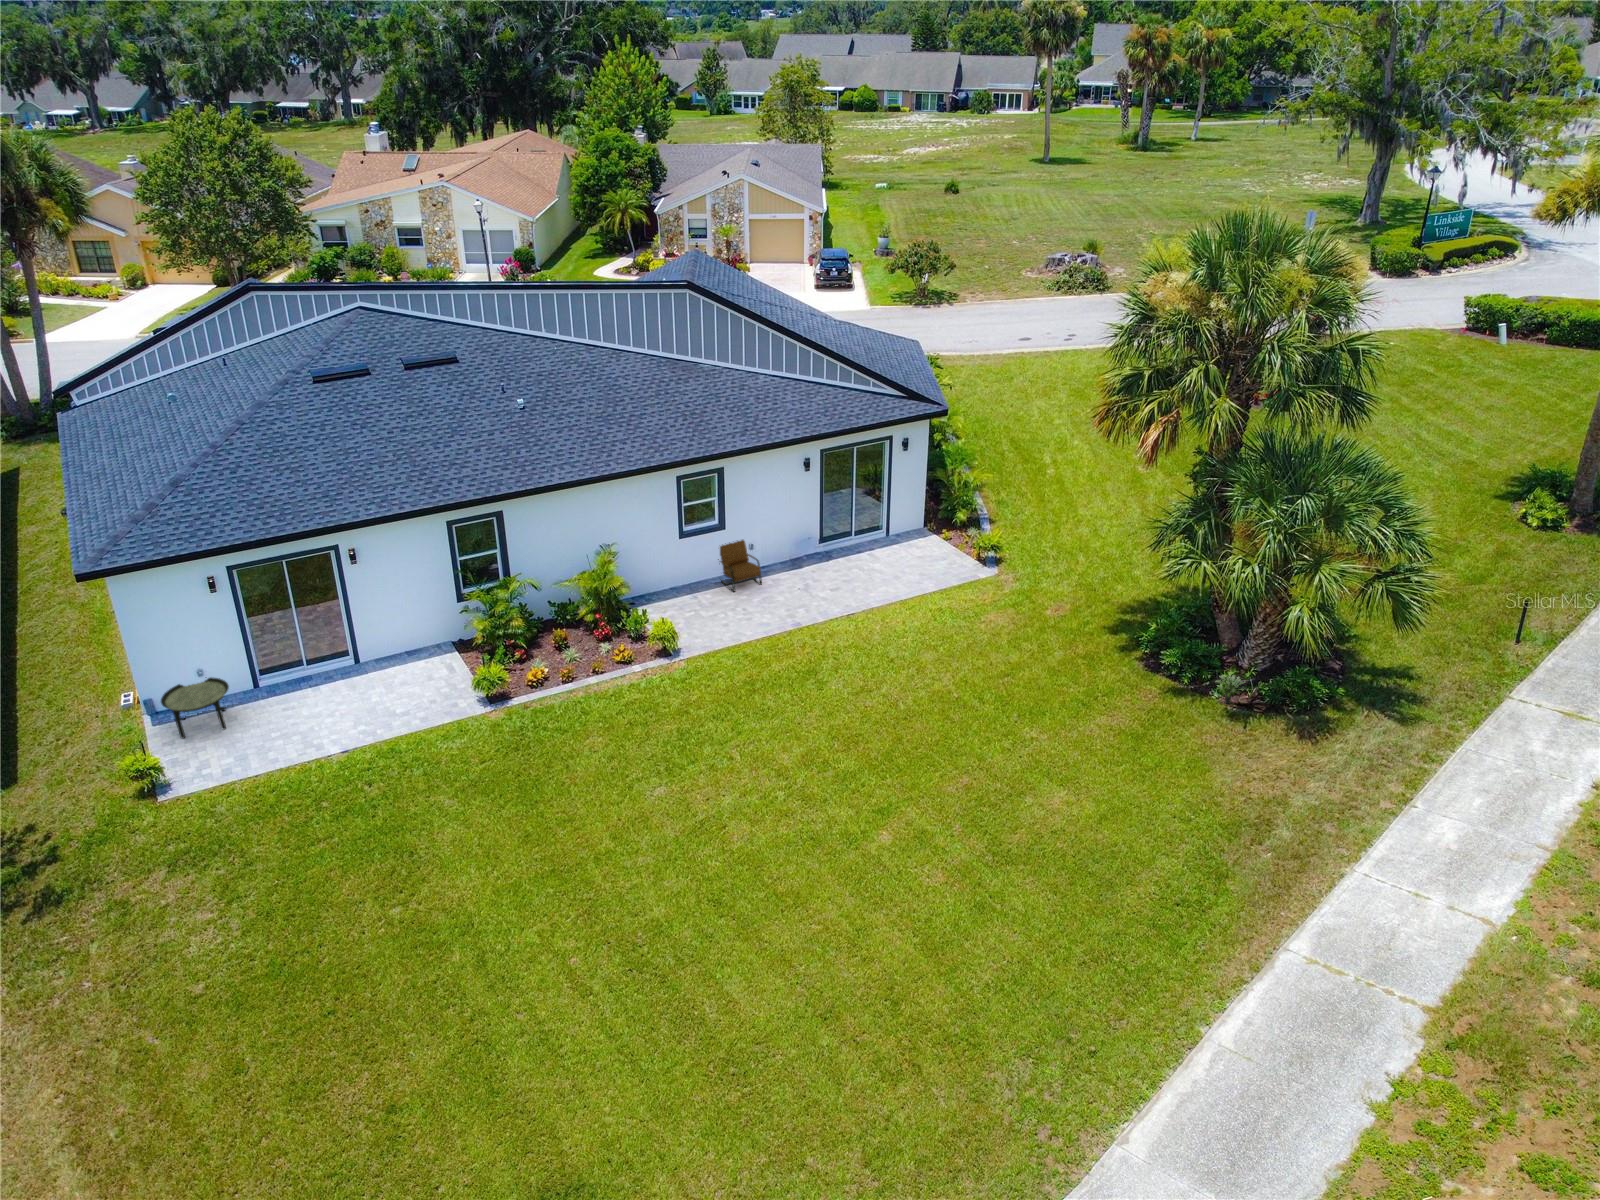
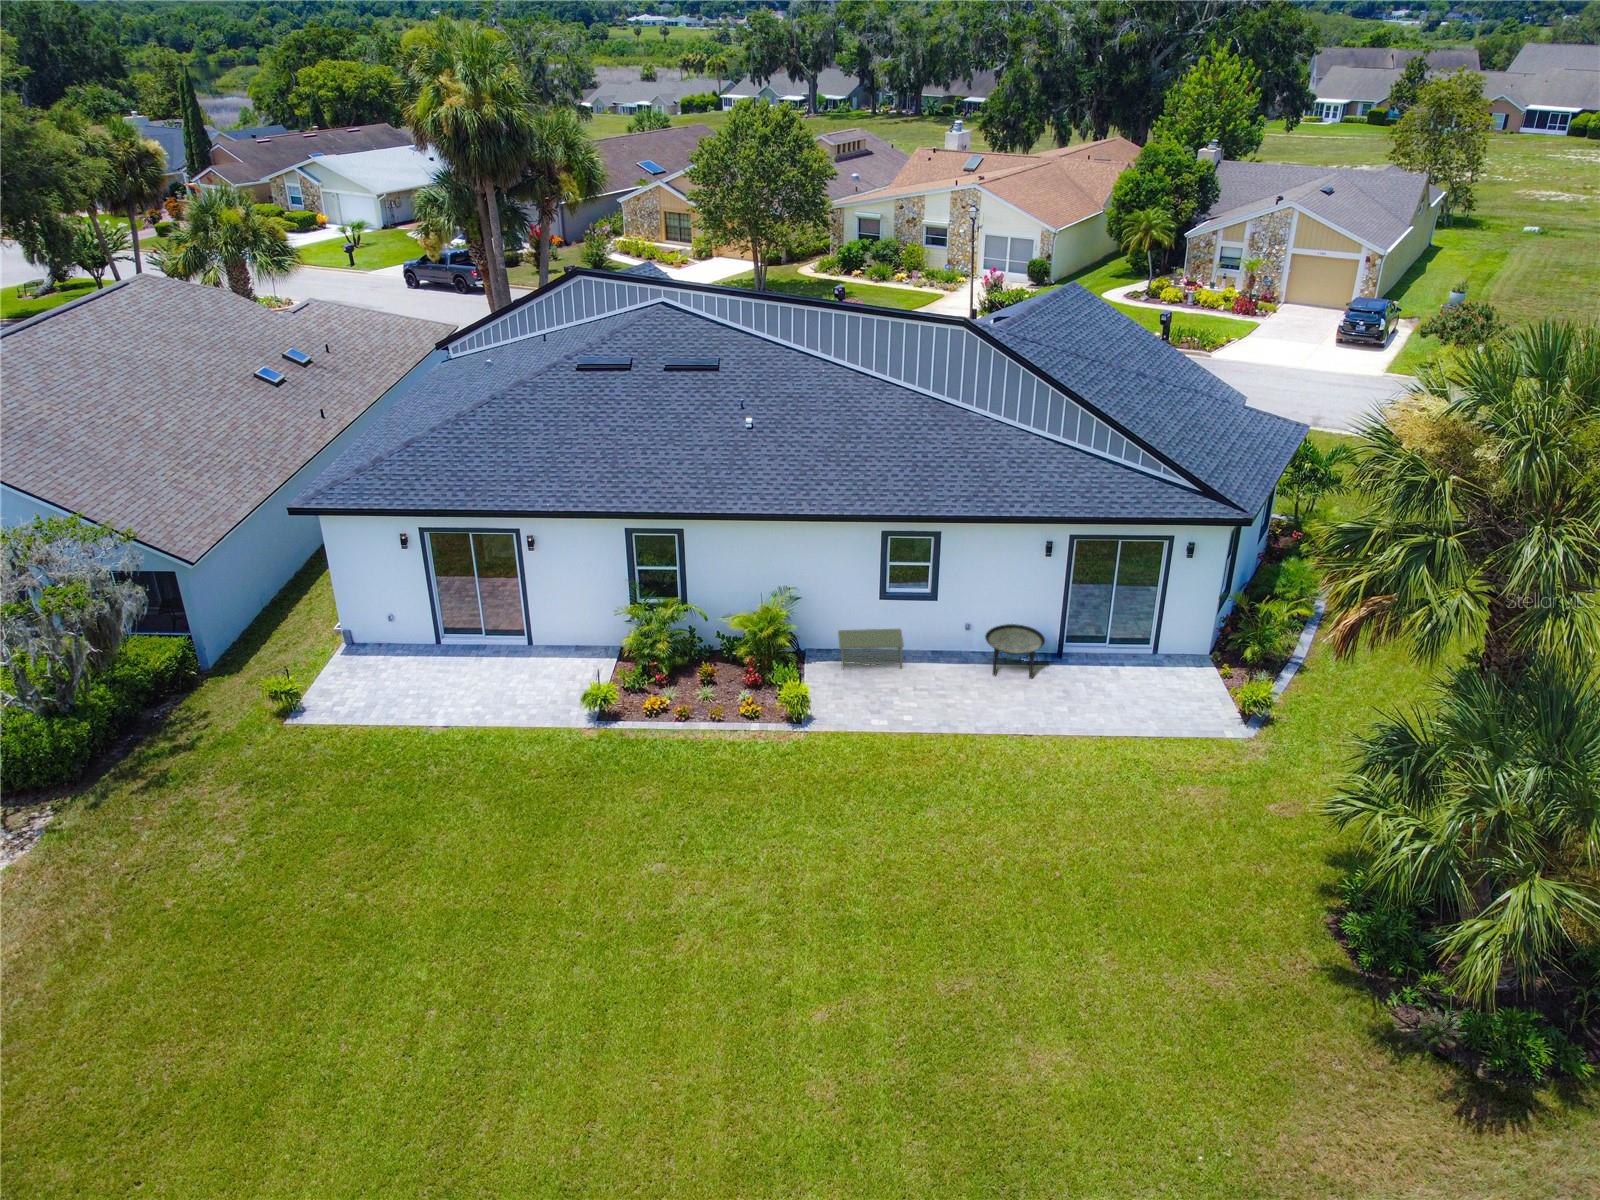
chair: present [718,540,762,592] -> none [918,617,959,674]
storage bench: none [651,560,715,607] -> present [838,629,904,669]
round table: present [161,678,229,739] -> present [985,624,1045,679]

